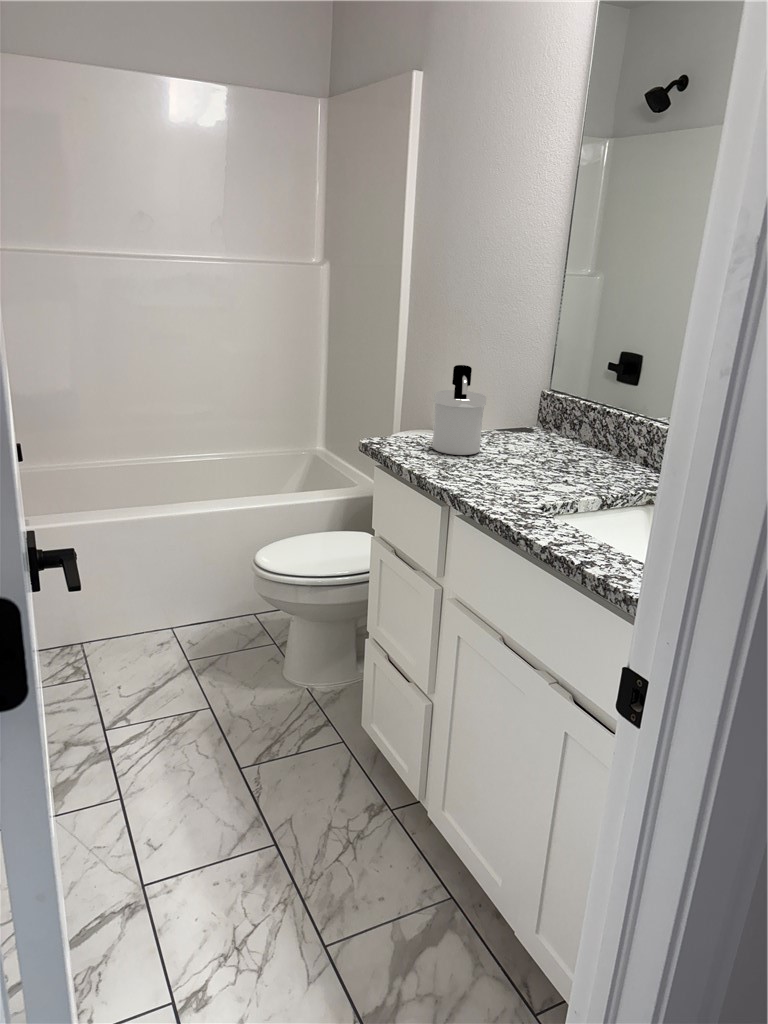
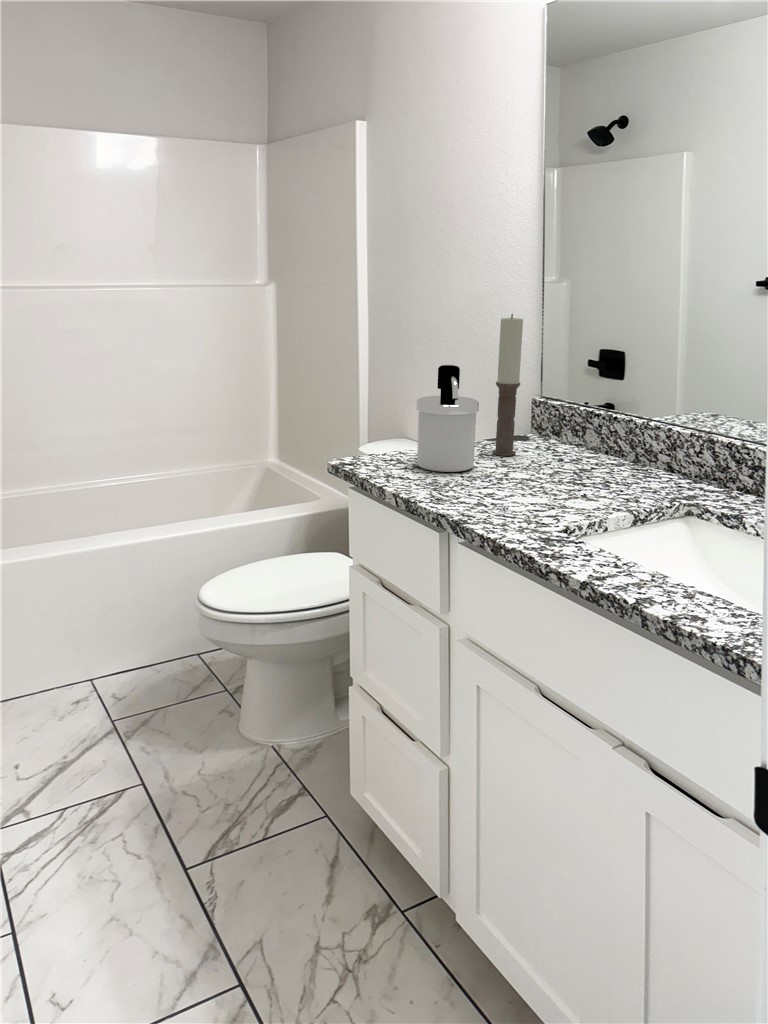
candle: none [499,323,530,444] -> present [493,314,523,456]

